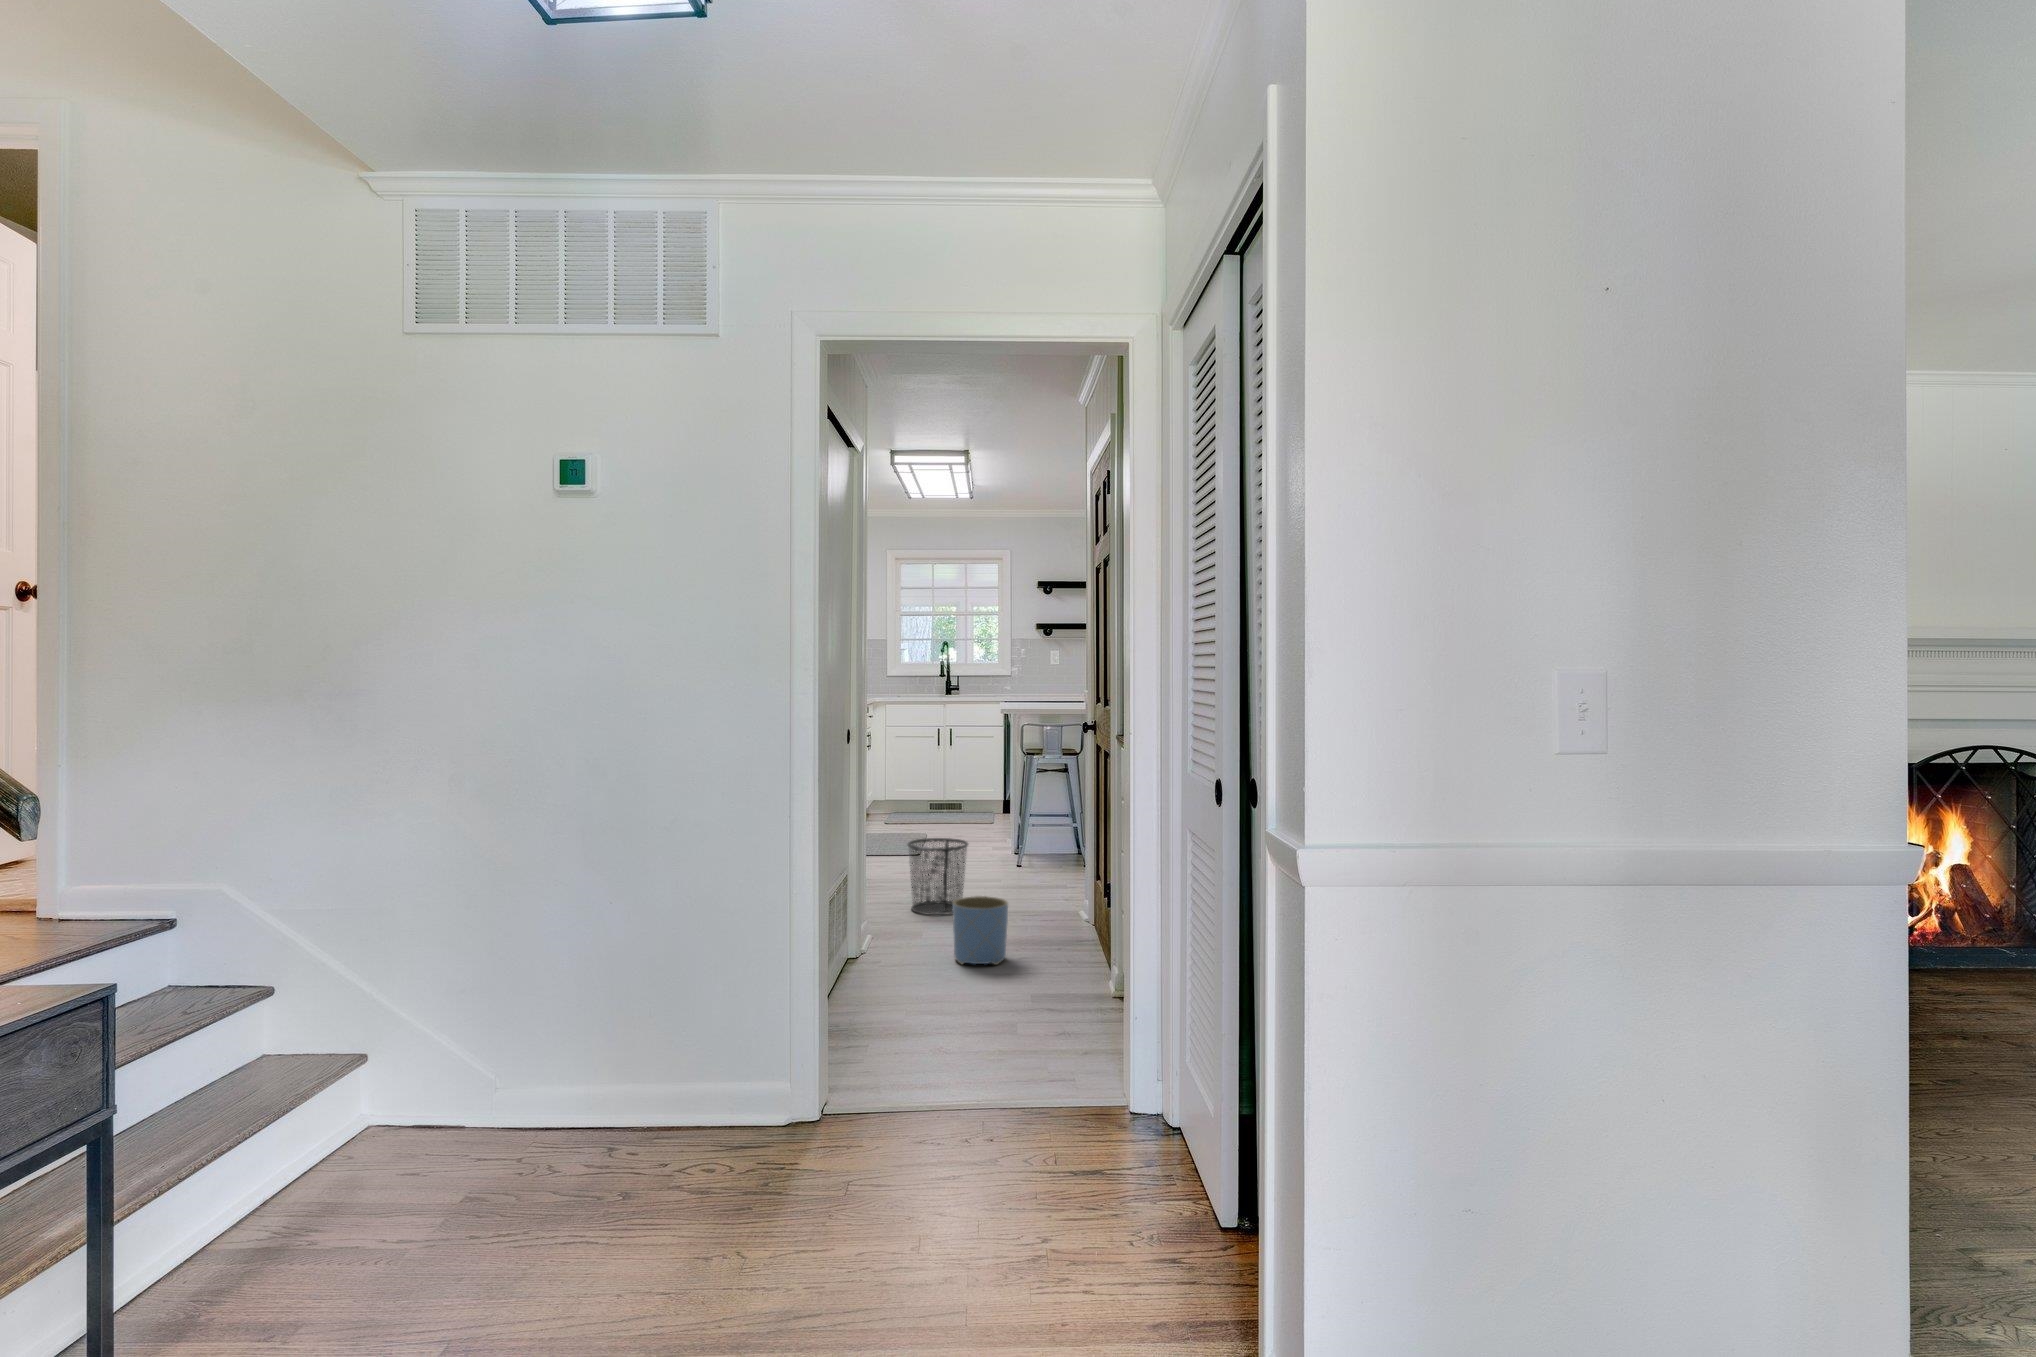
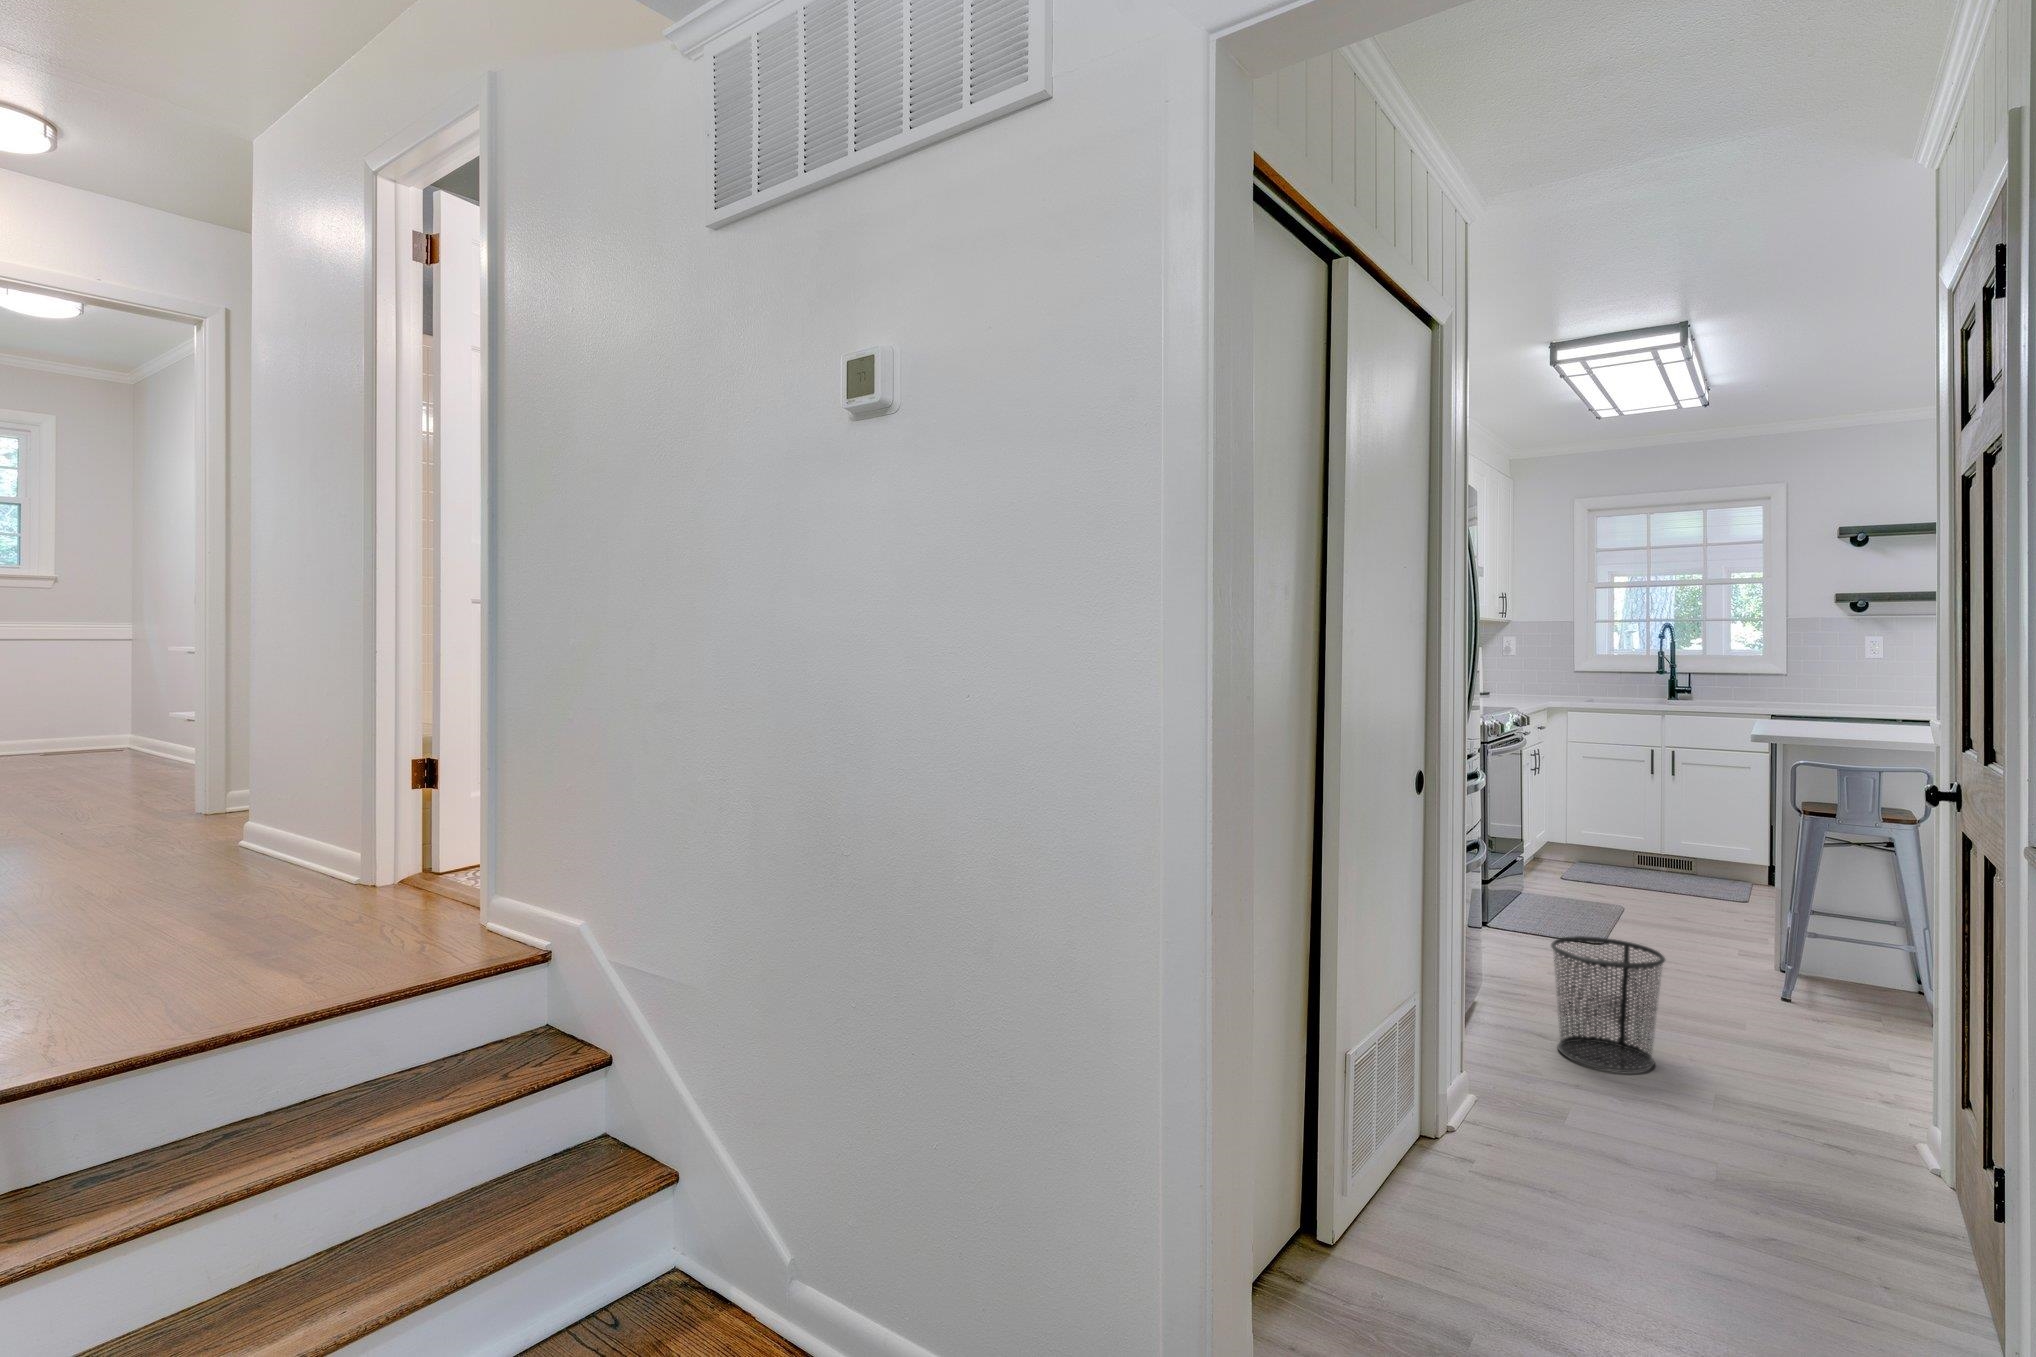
planter: present [953,896,1008,965] -> none [1609,1073,1728,1220]

